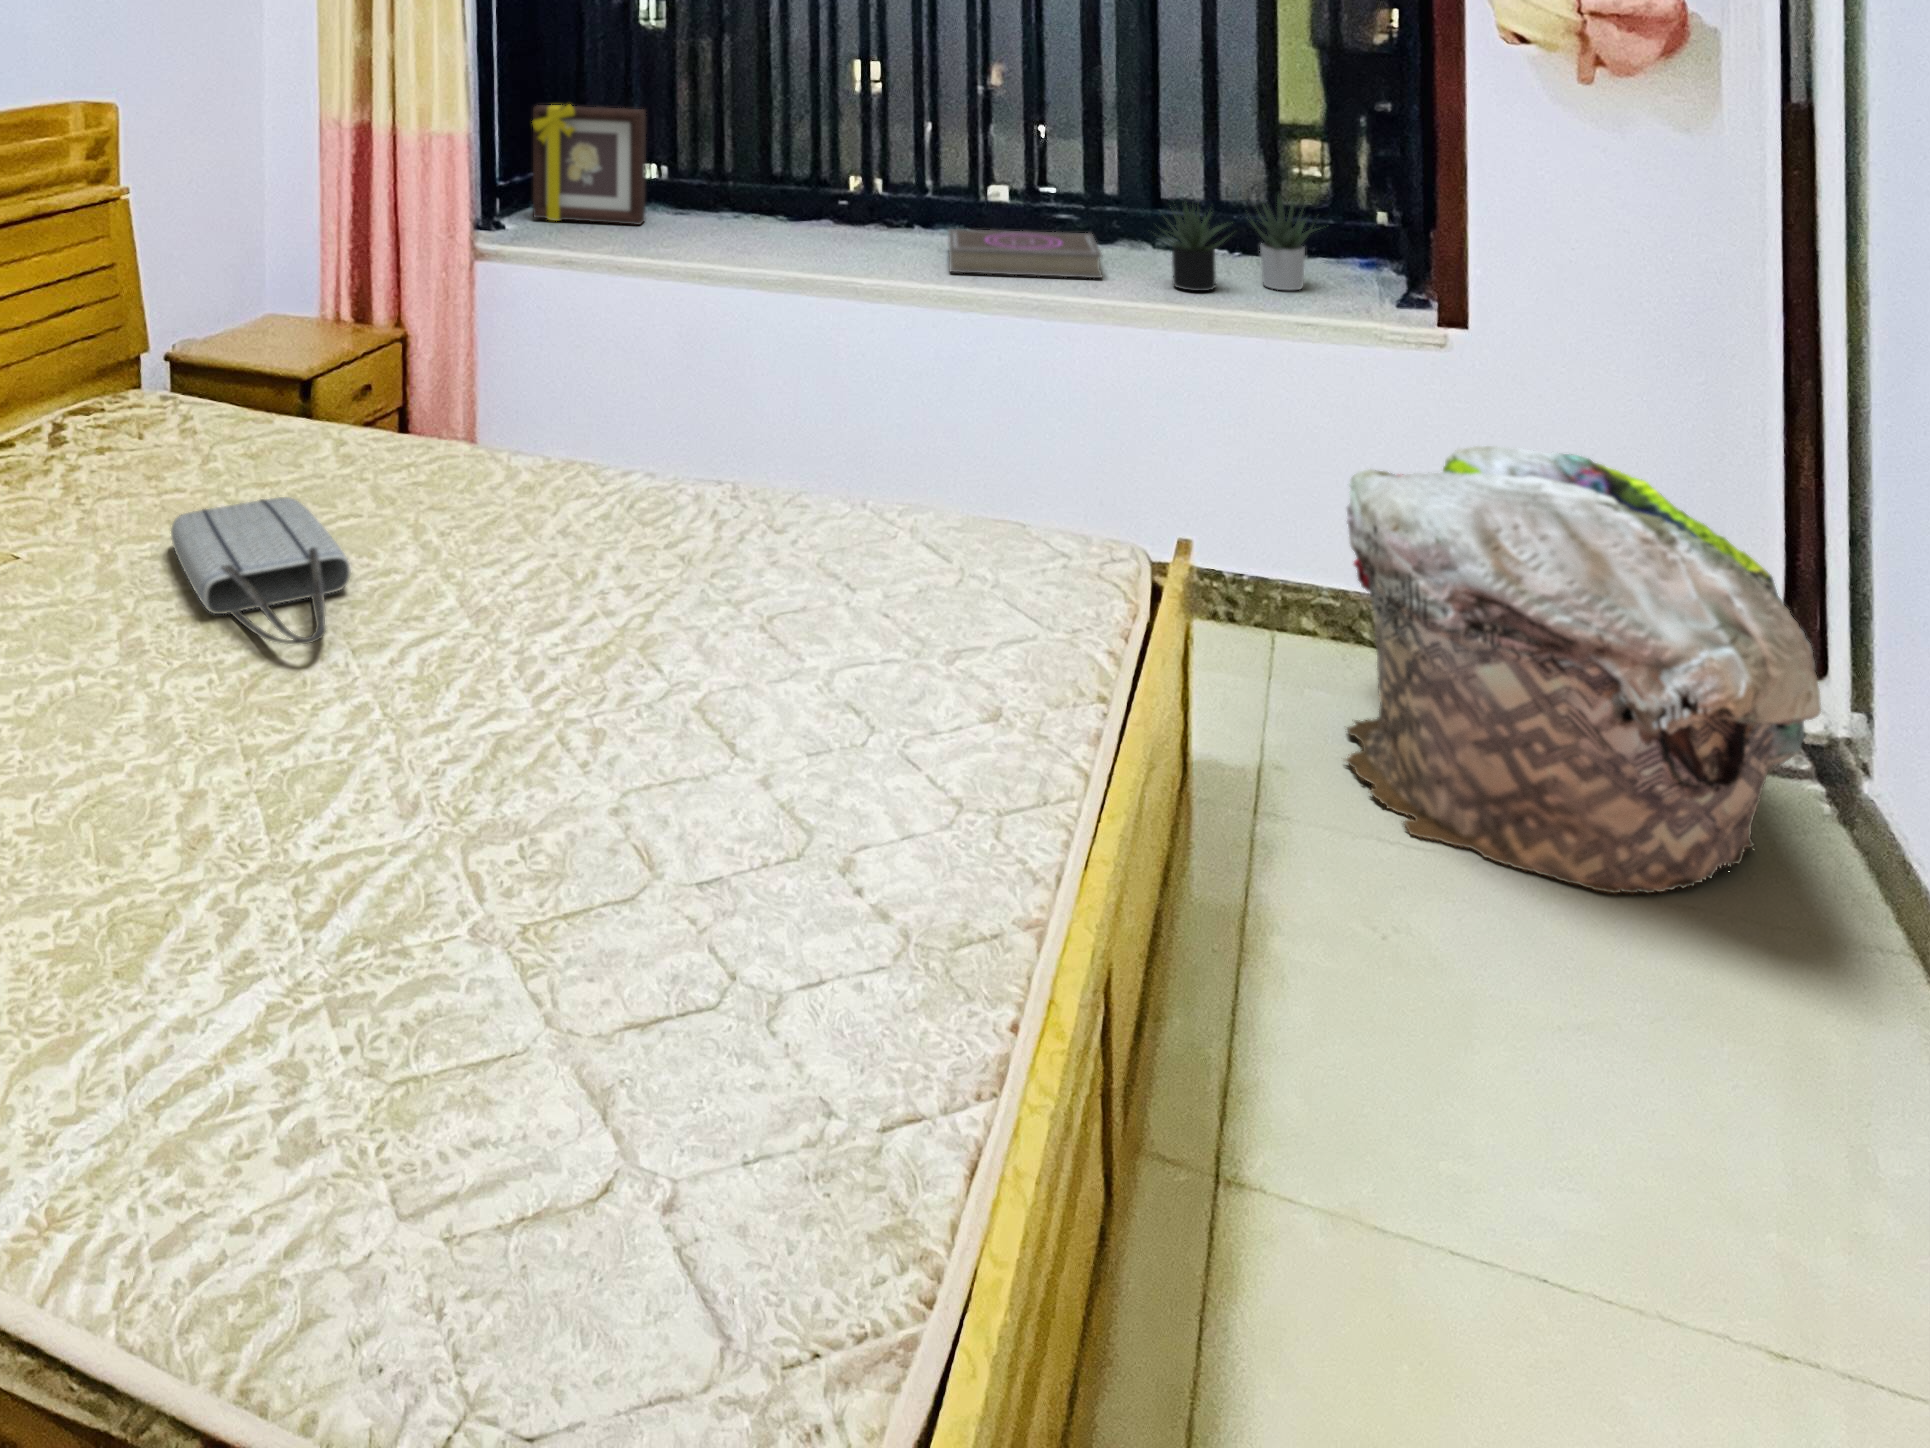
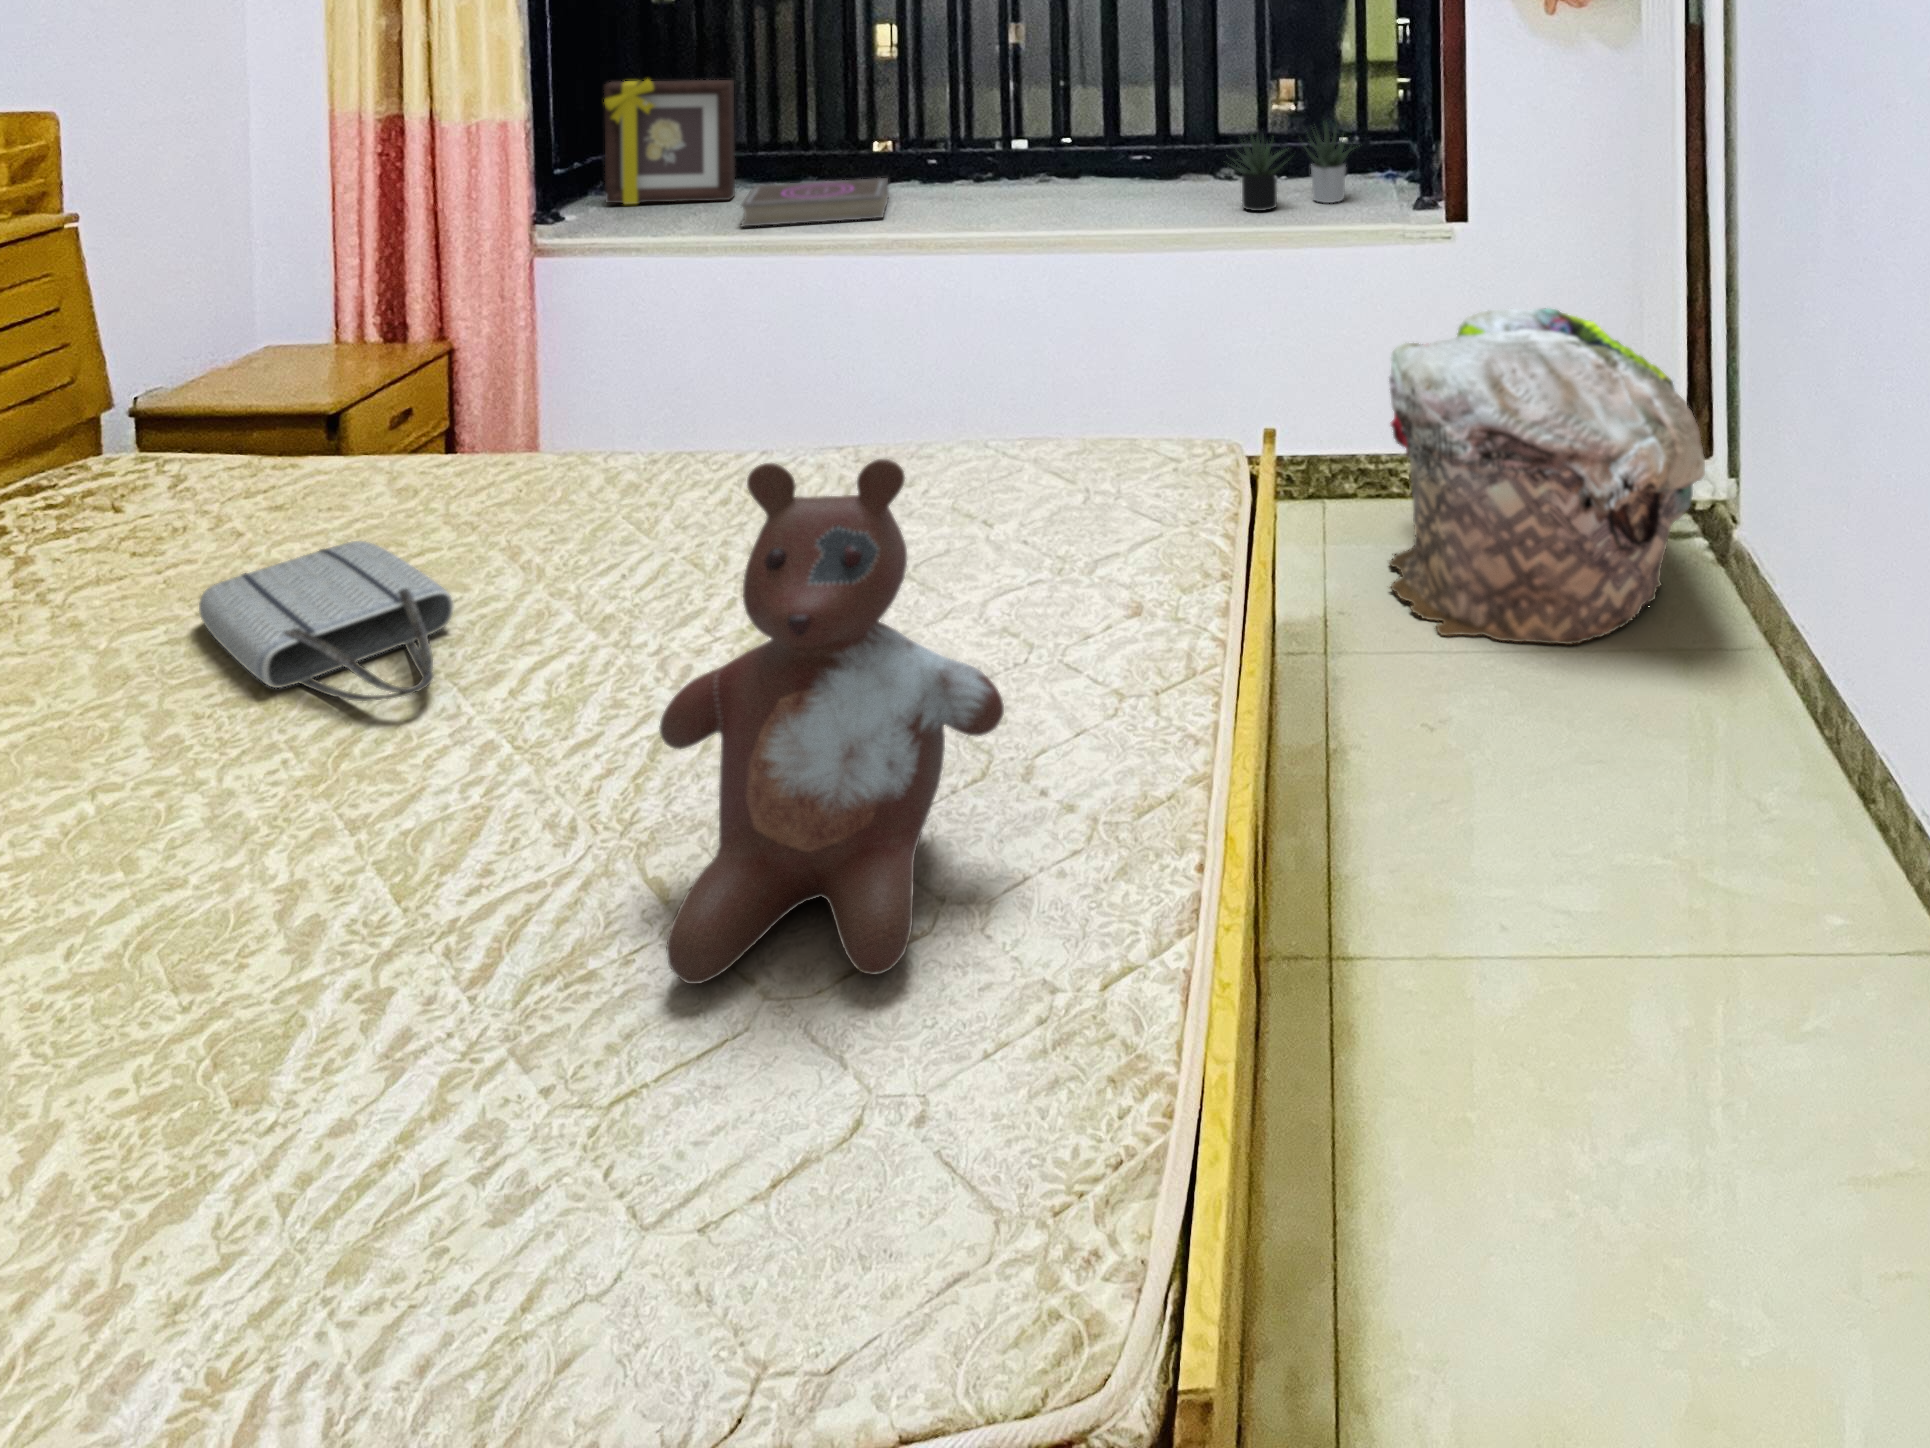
book: present [948,229,1102,278] -> present [741,178,889,226]
stuffed bear: none [460,493,799,1040] -> present [659,459,1004,984]

